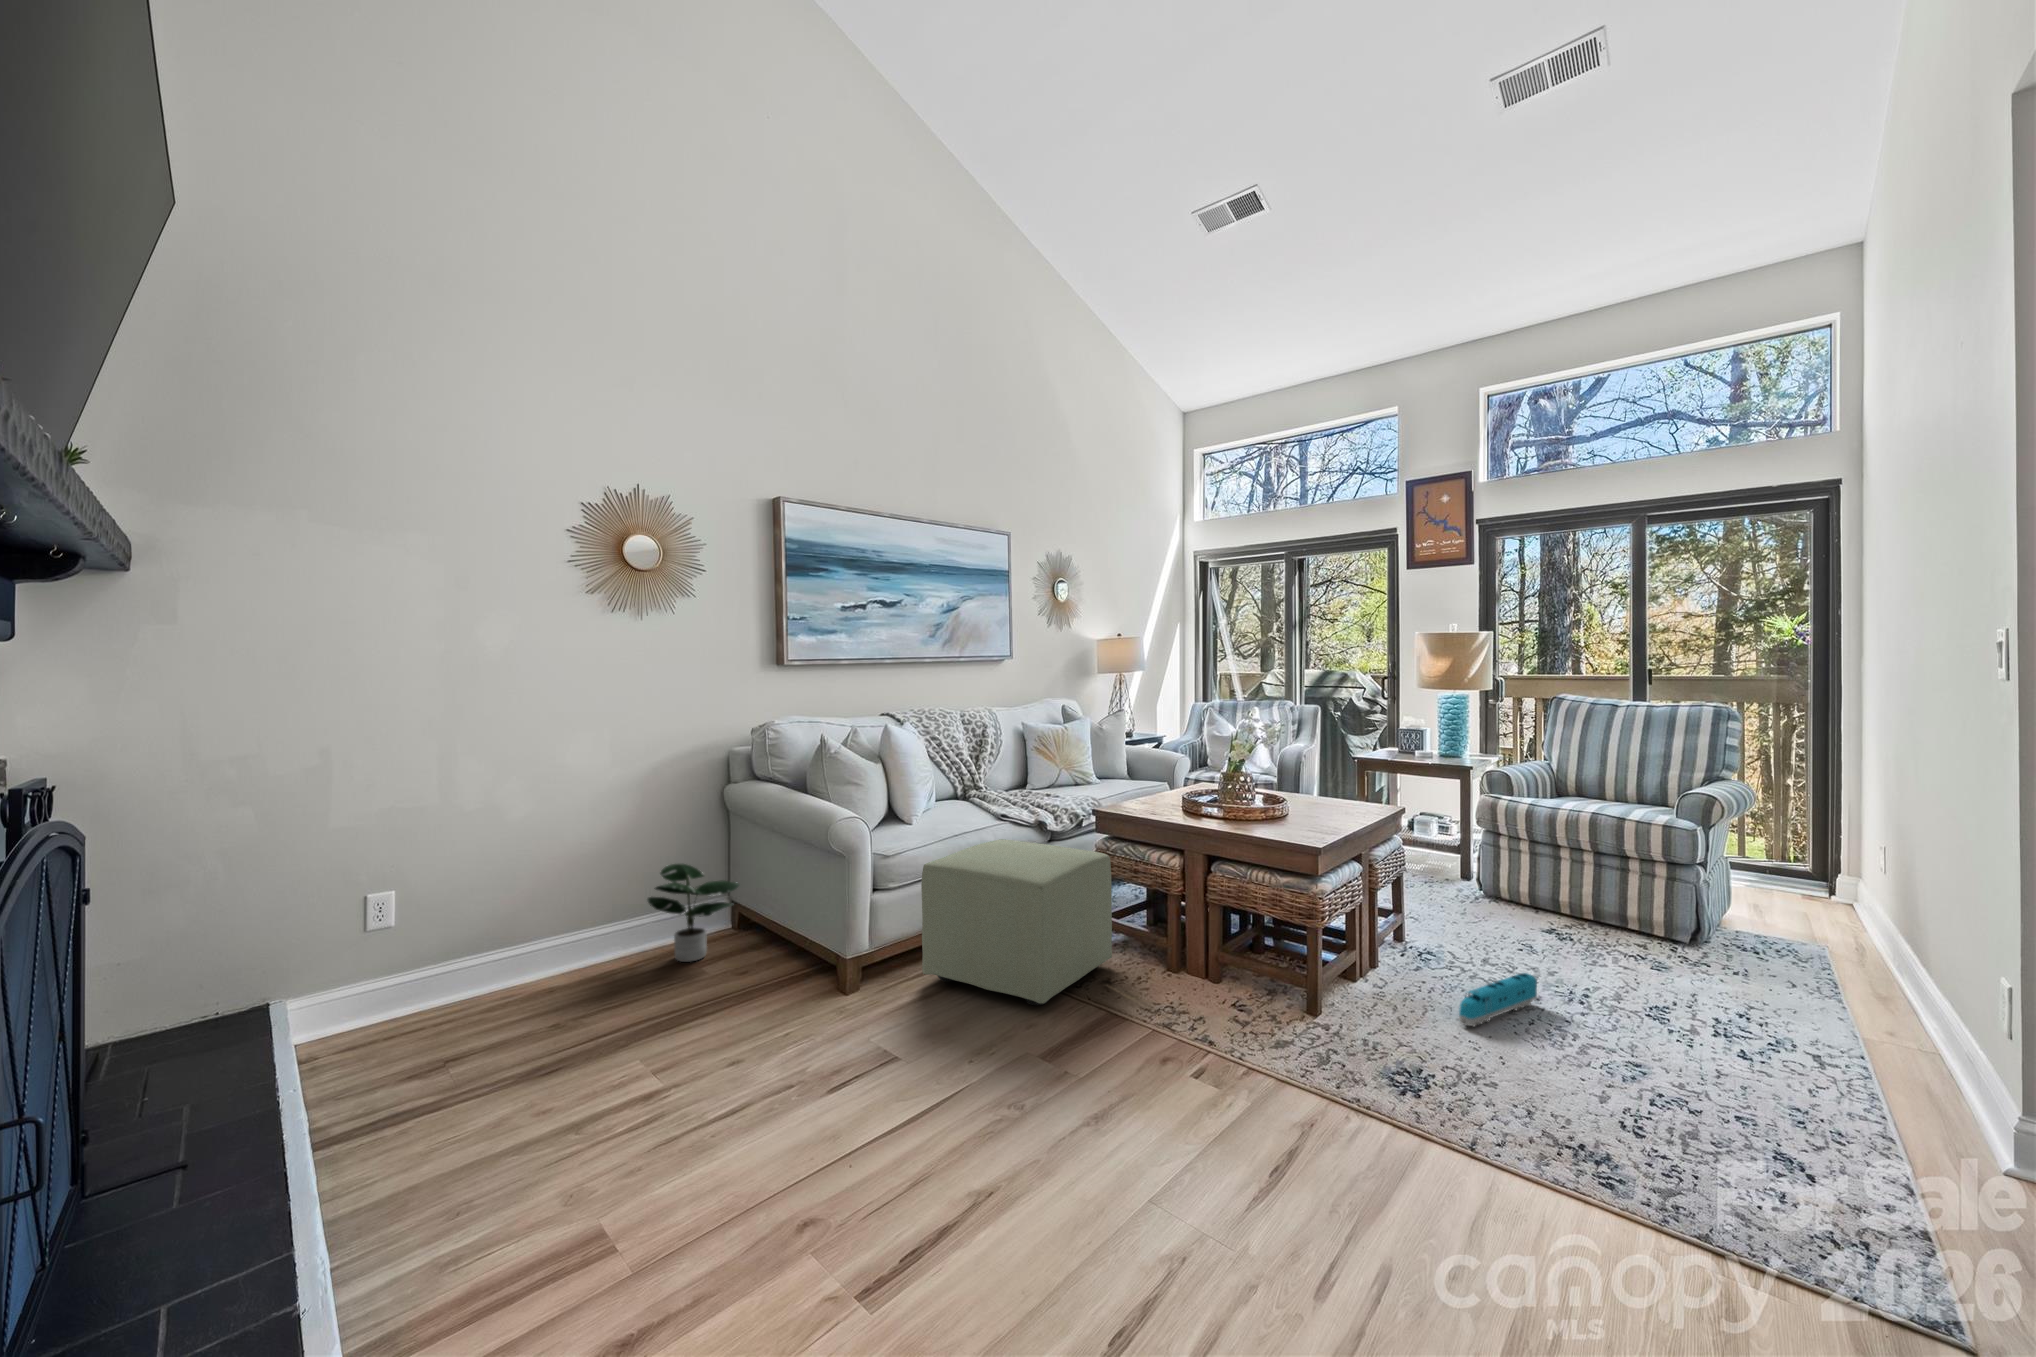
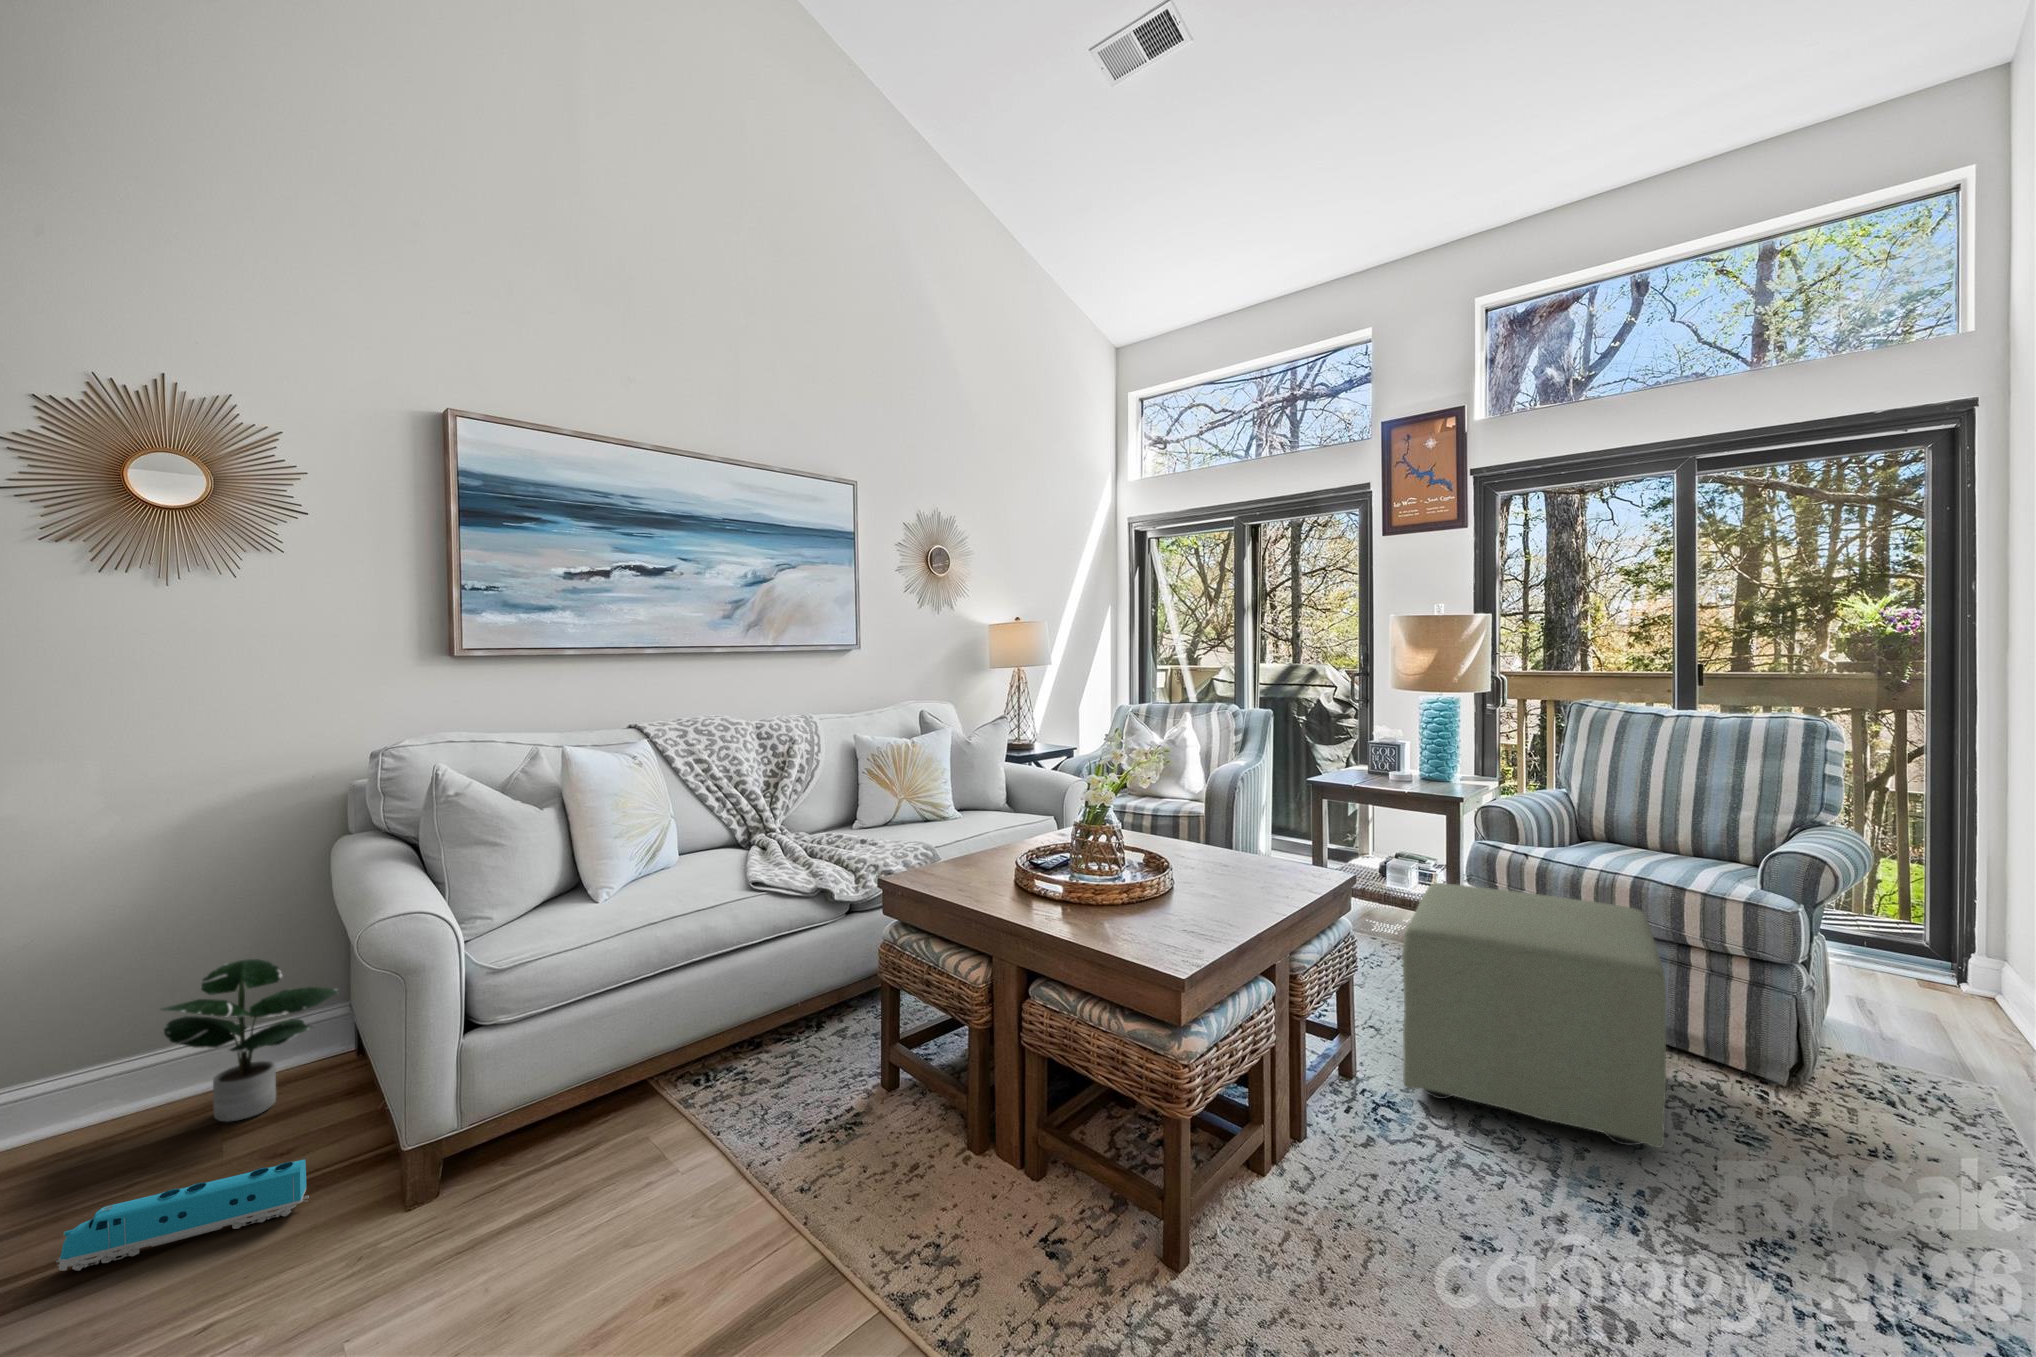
ottoman: present [921,839,1112,1005] -> present [1402,883,1666,1148]
toy train: present [1459,973,1537,1026] -> present [56,1159,309,1271]

